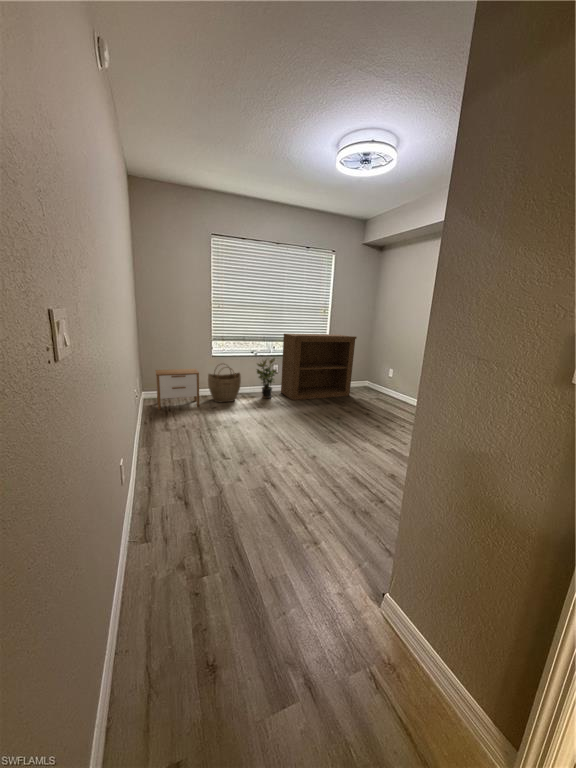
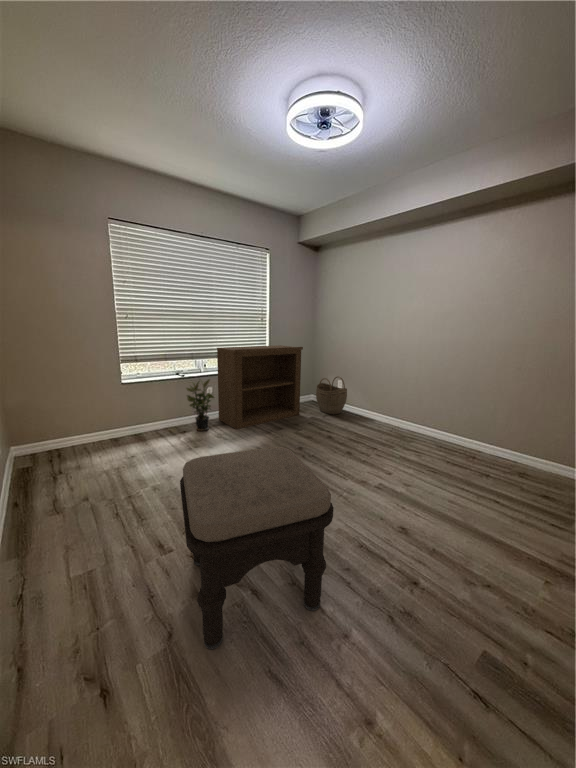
woven basket: present [208,364,241,402] -> present [316,377,347,414]
nightstand: present [155,369,200,410] -> none [30,404,109,474]
ottoman: none [232,399,323,500] -> present [180,447,333,649]

